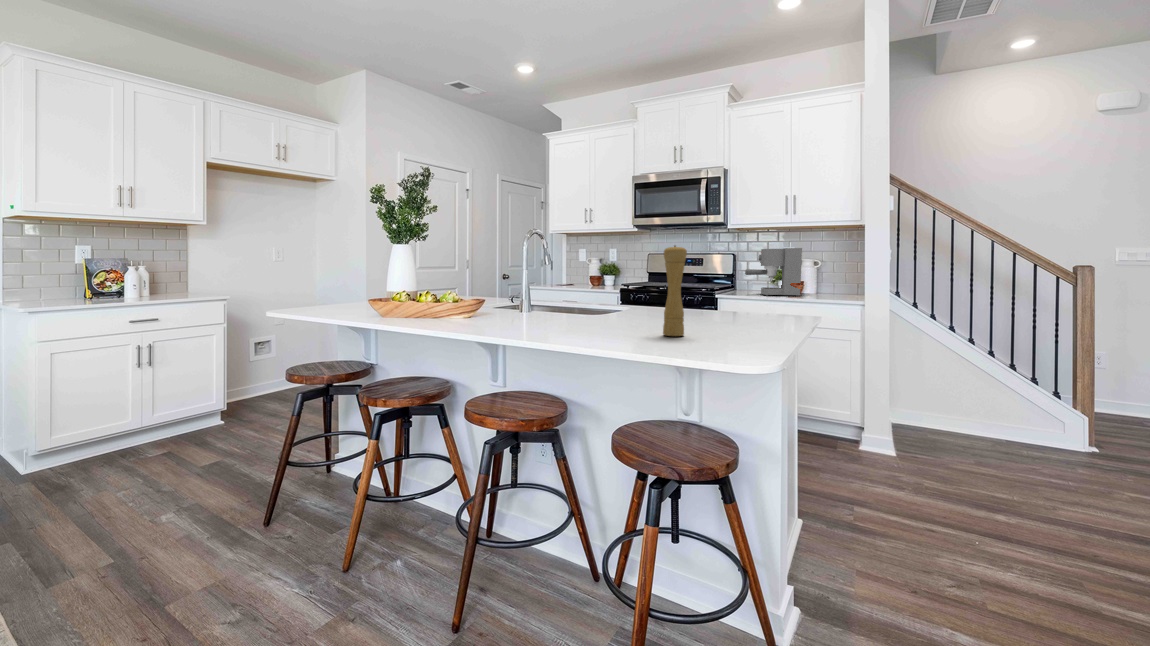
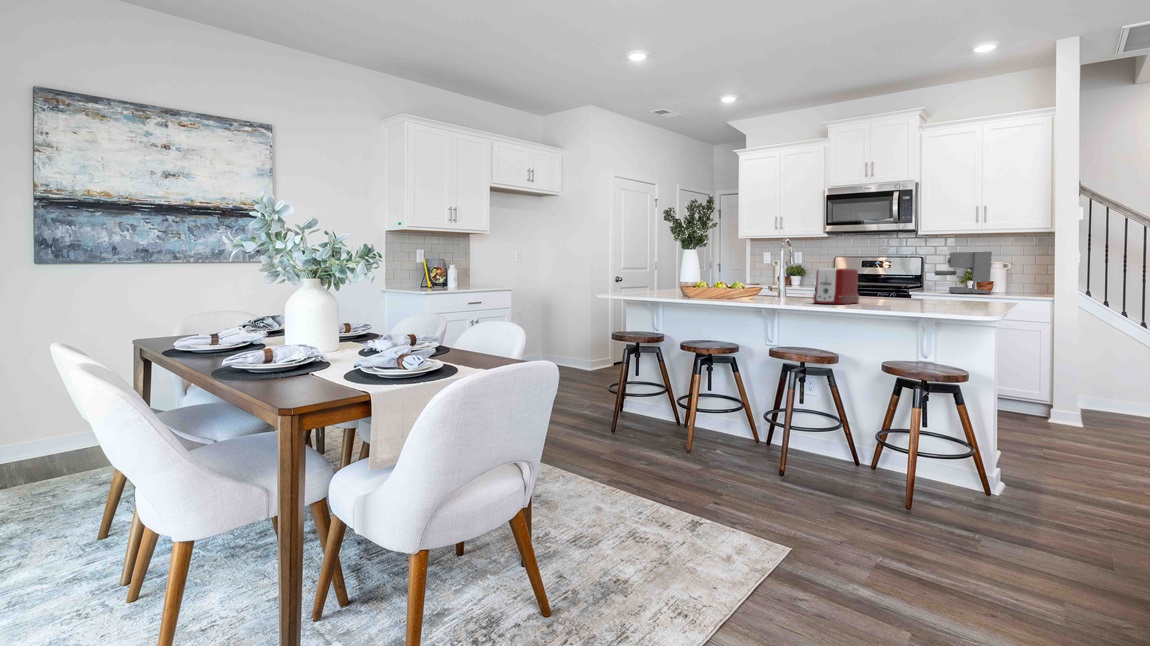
pepper mill: present [663,246,687,336] -> none [910,248,930,307]
toaster: none [545,275,614,329] -> present [813,268,859,304]

